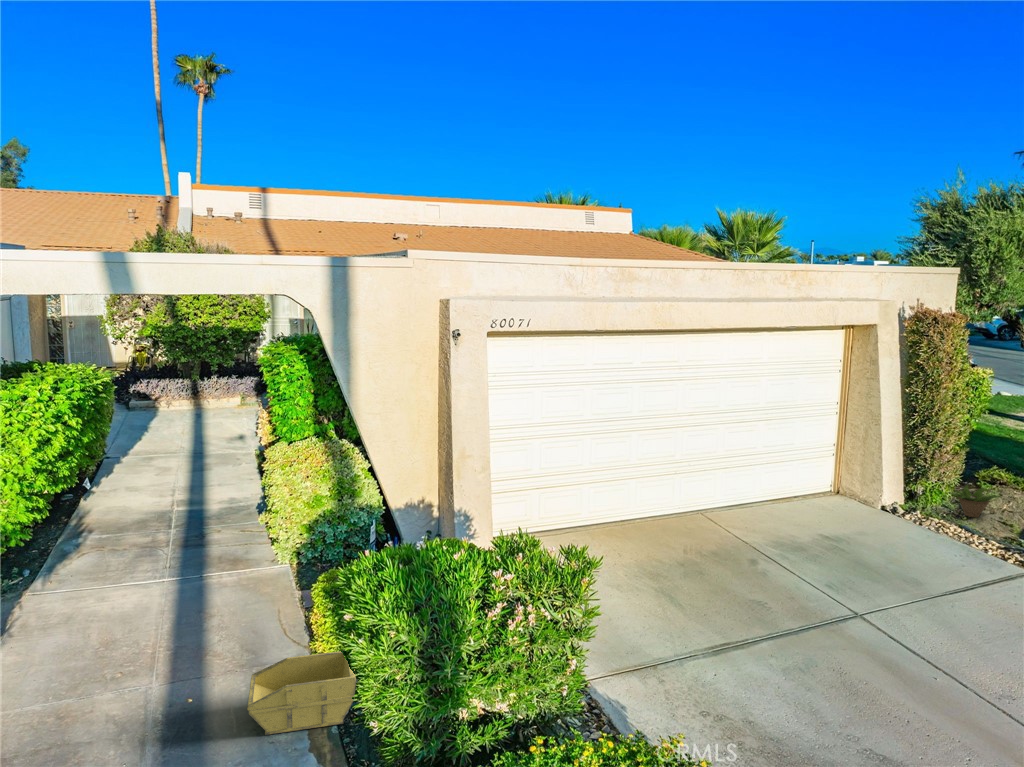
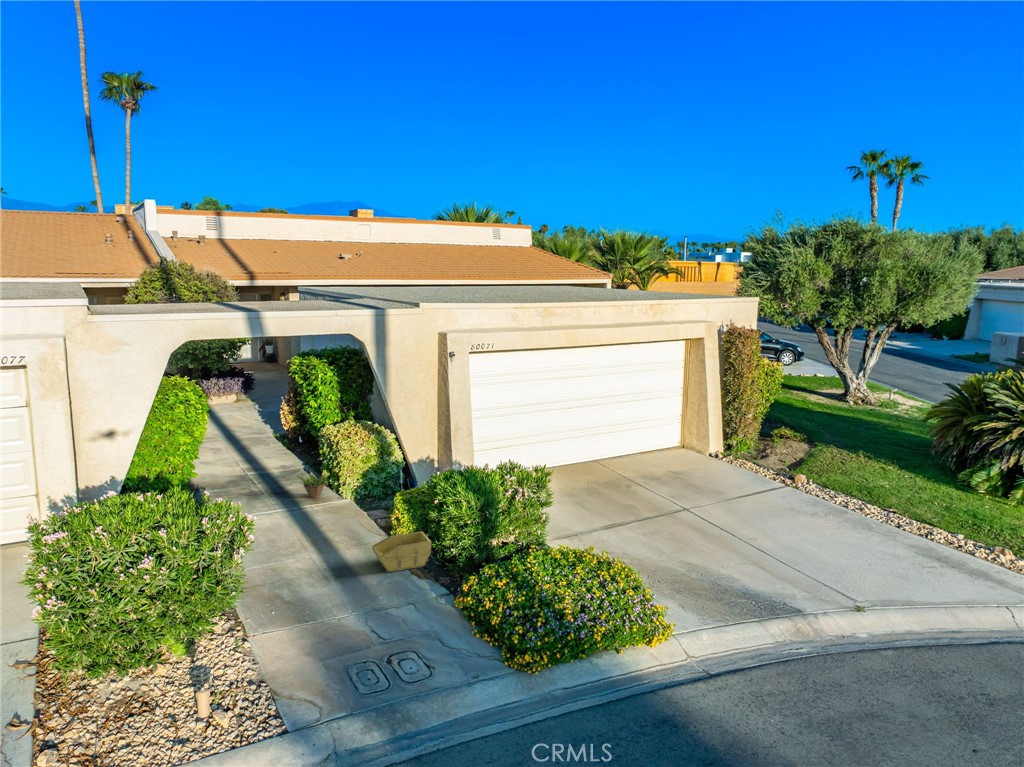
decorative plant: present [948,485,1001,517] -> present [297,475,329,498]

